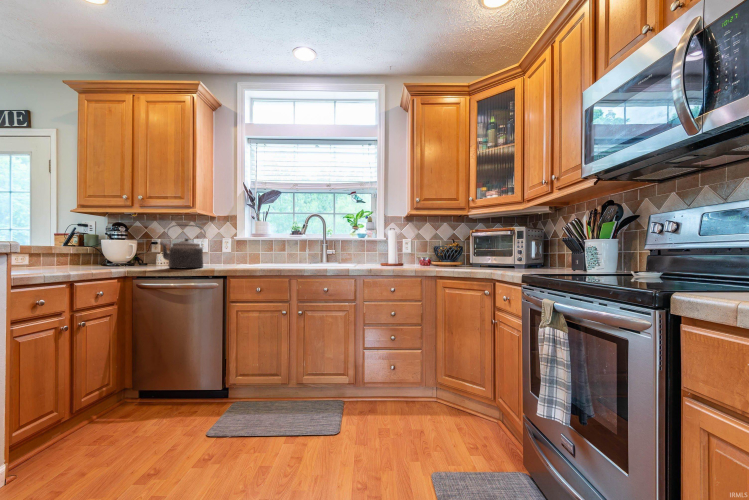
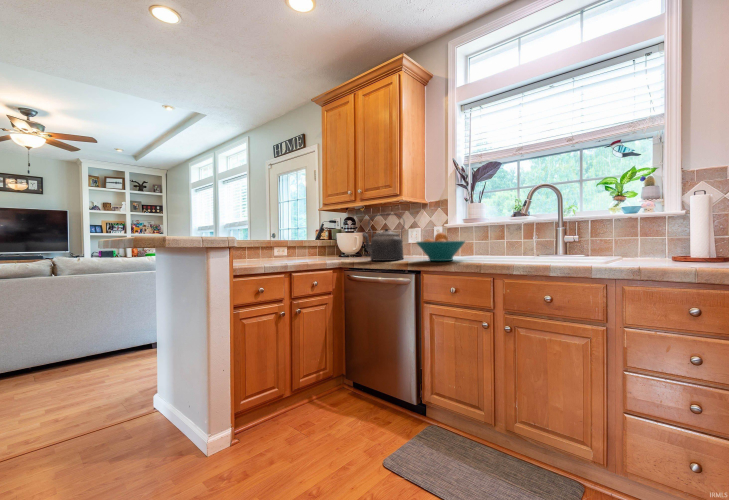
fruit bowl: none [222,244,264,268] -> present [417,233,465,261]

